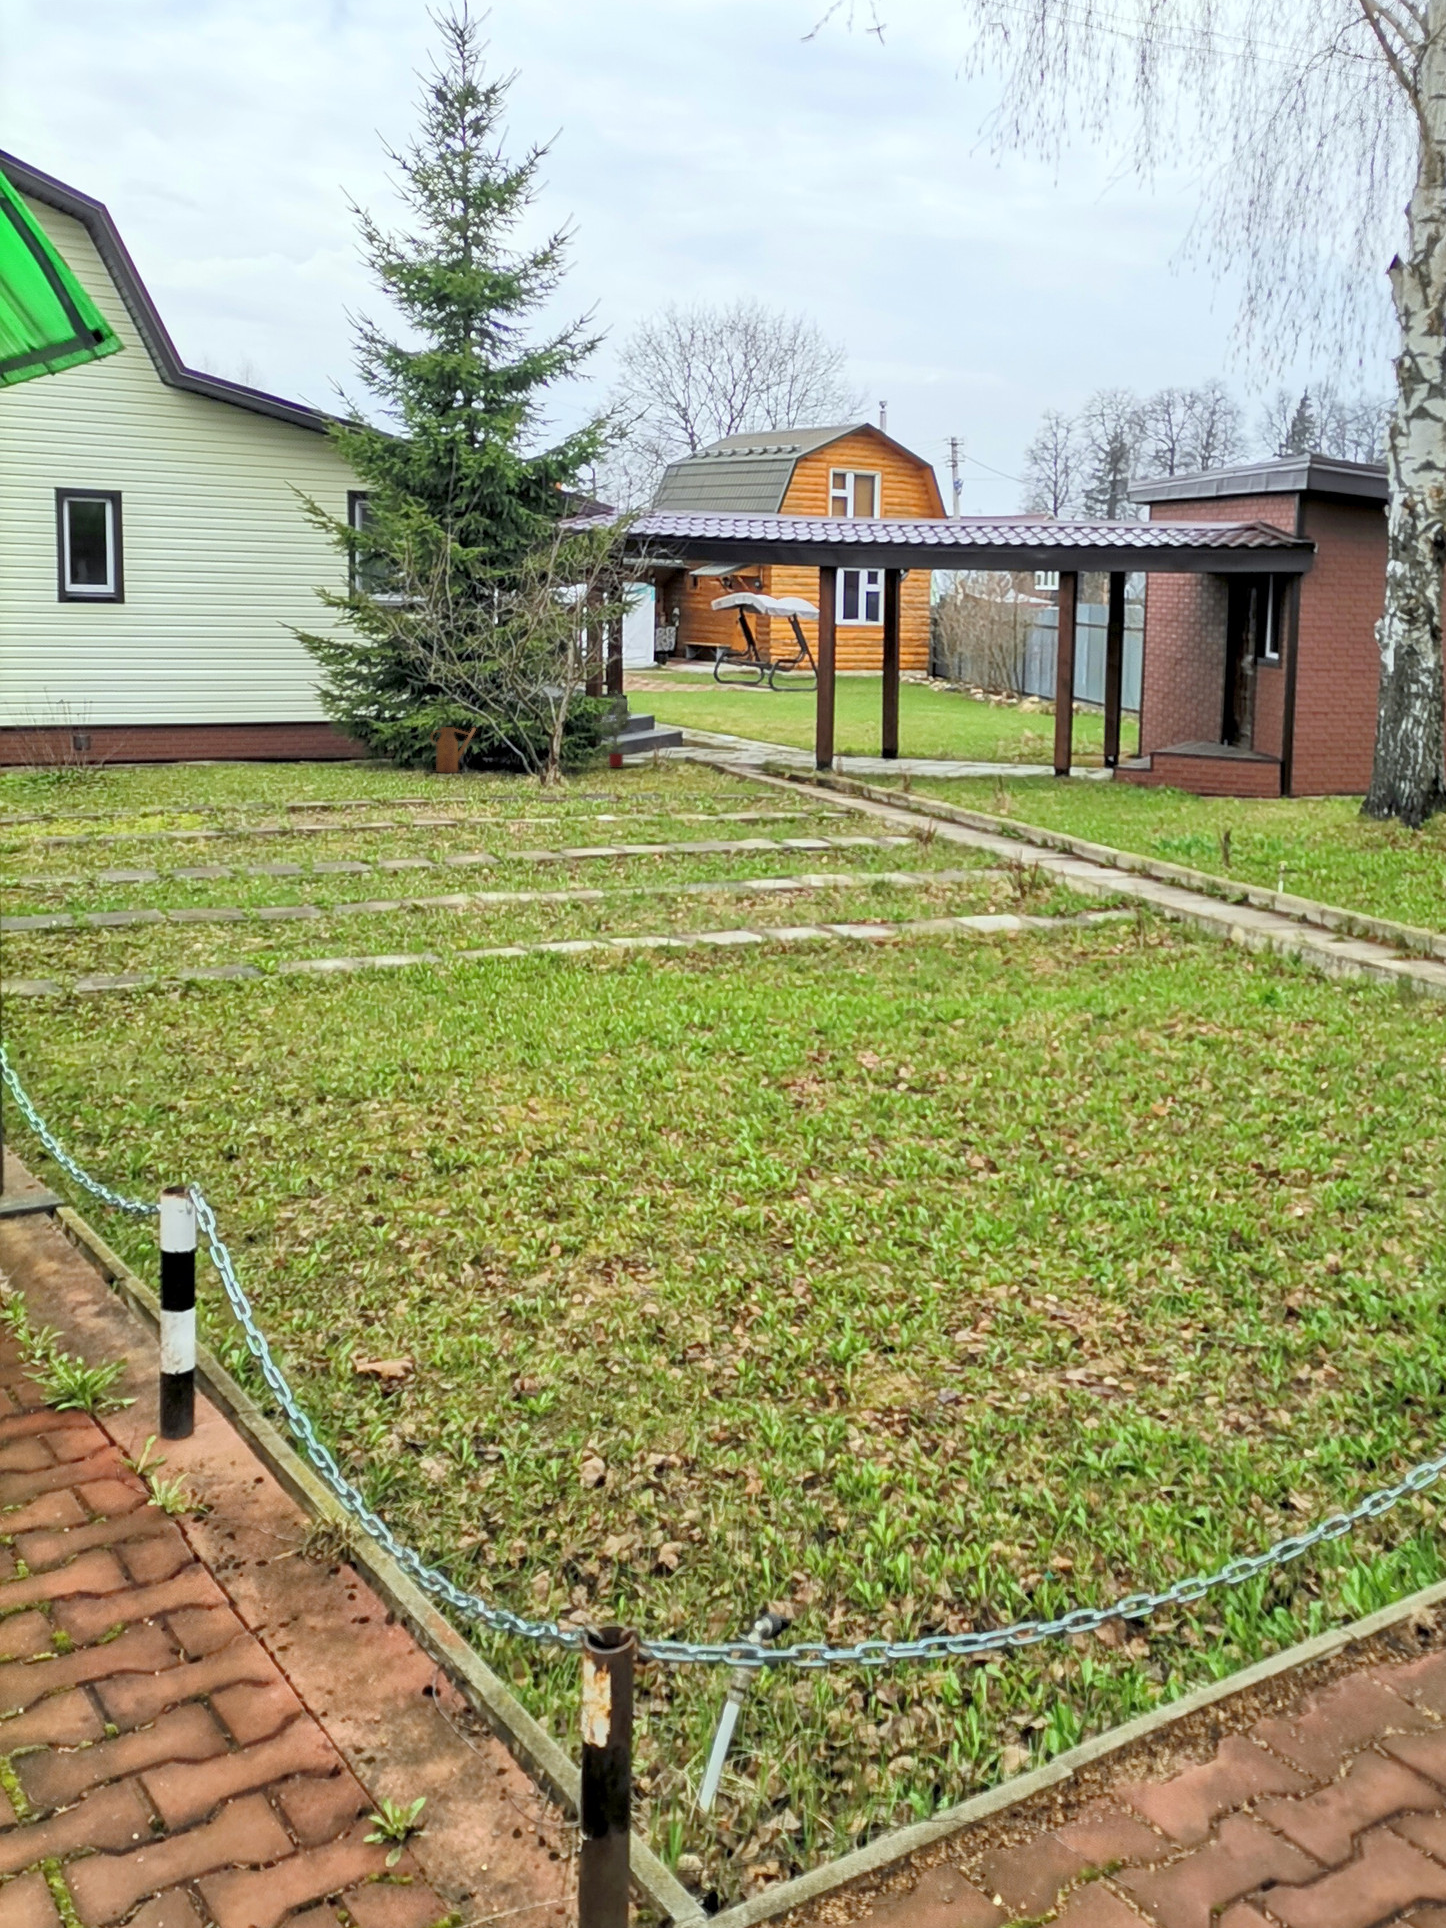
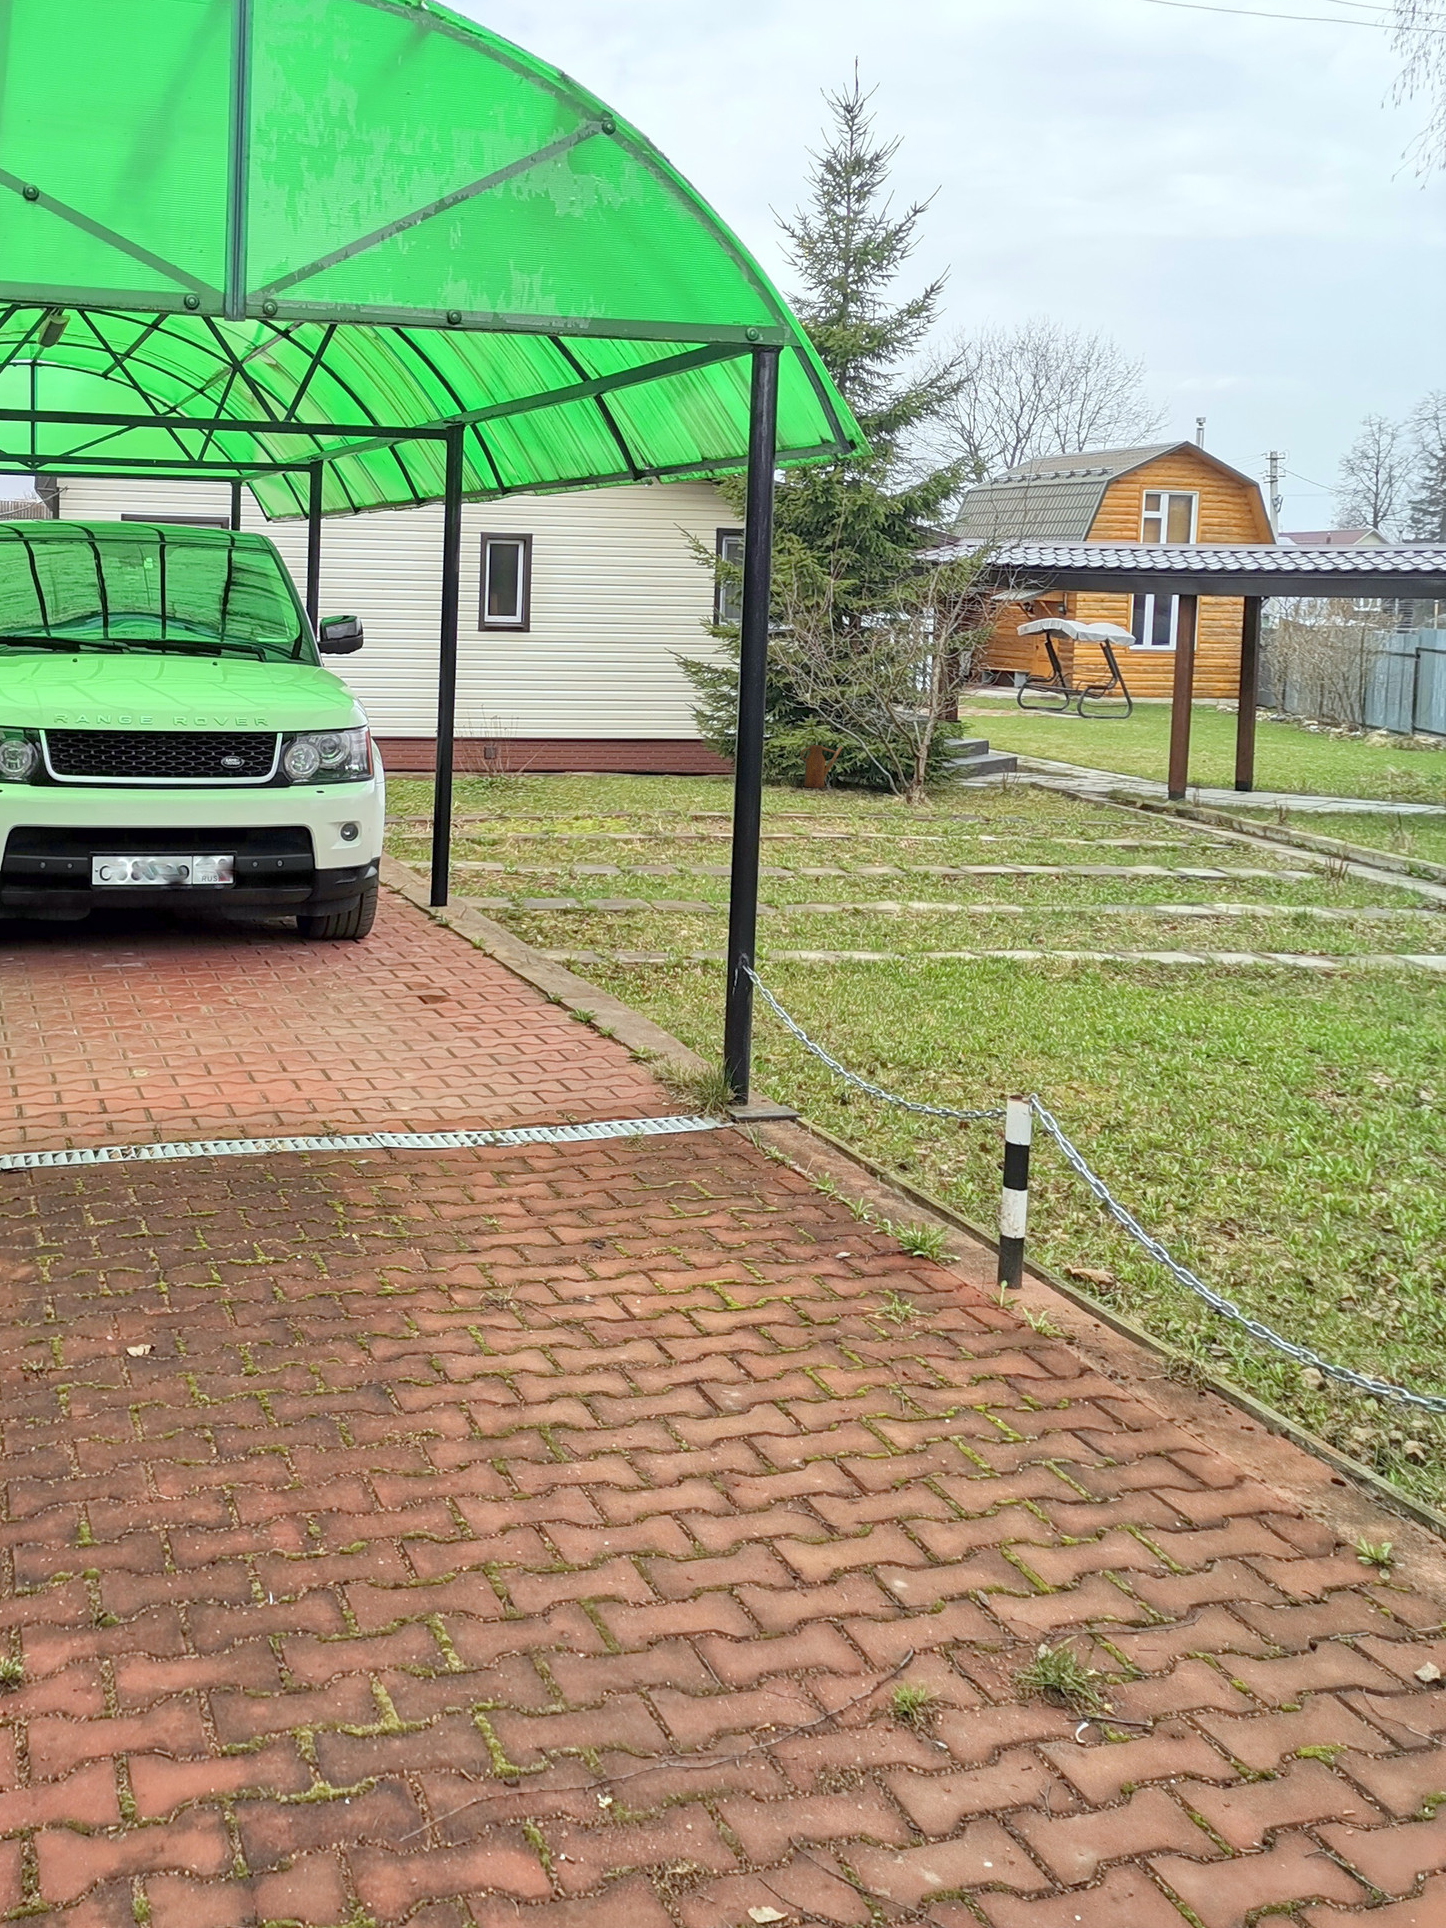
potted tree: present [594,692,631,768] -> none [949,715,989,789]

